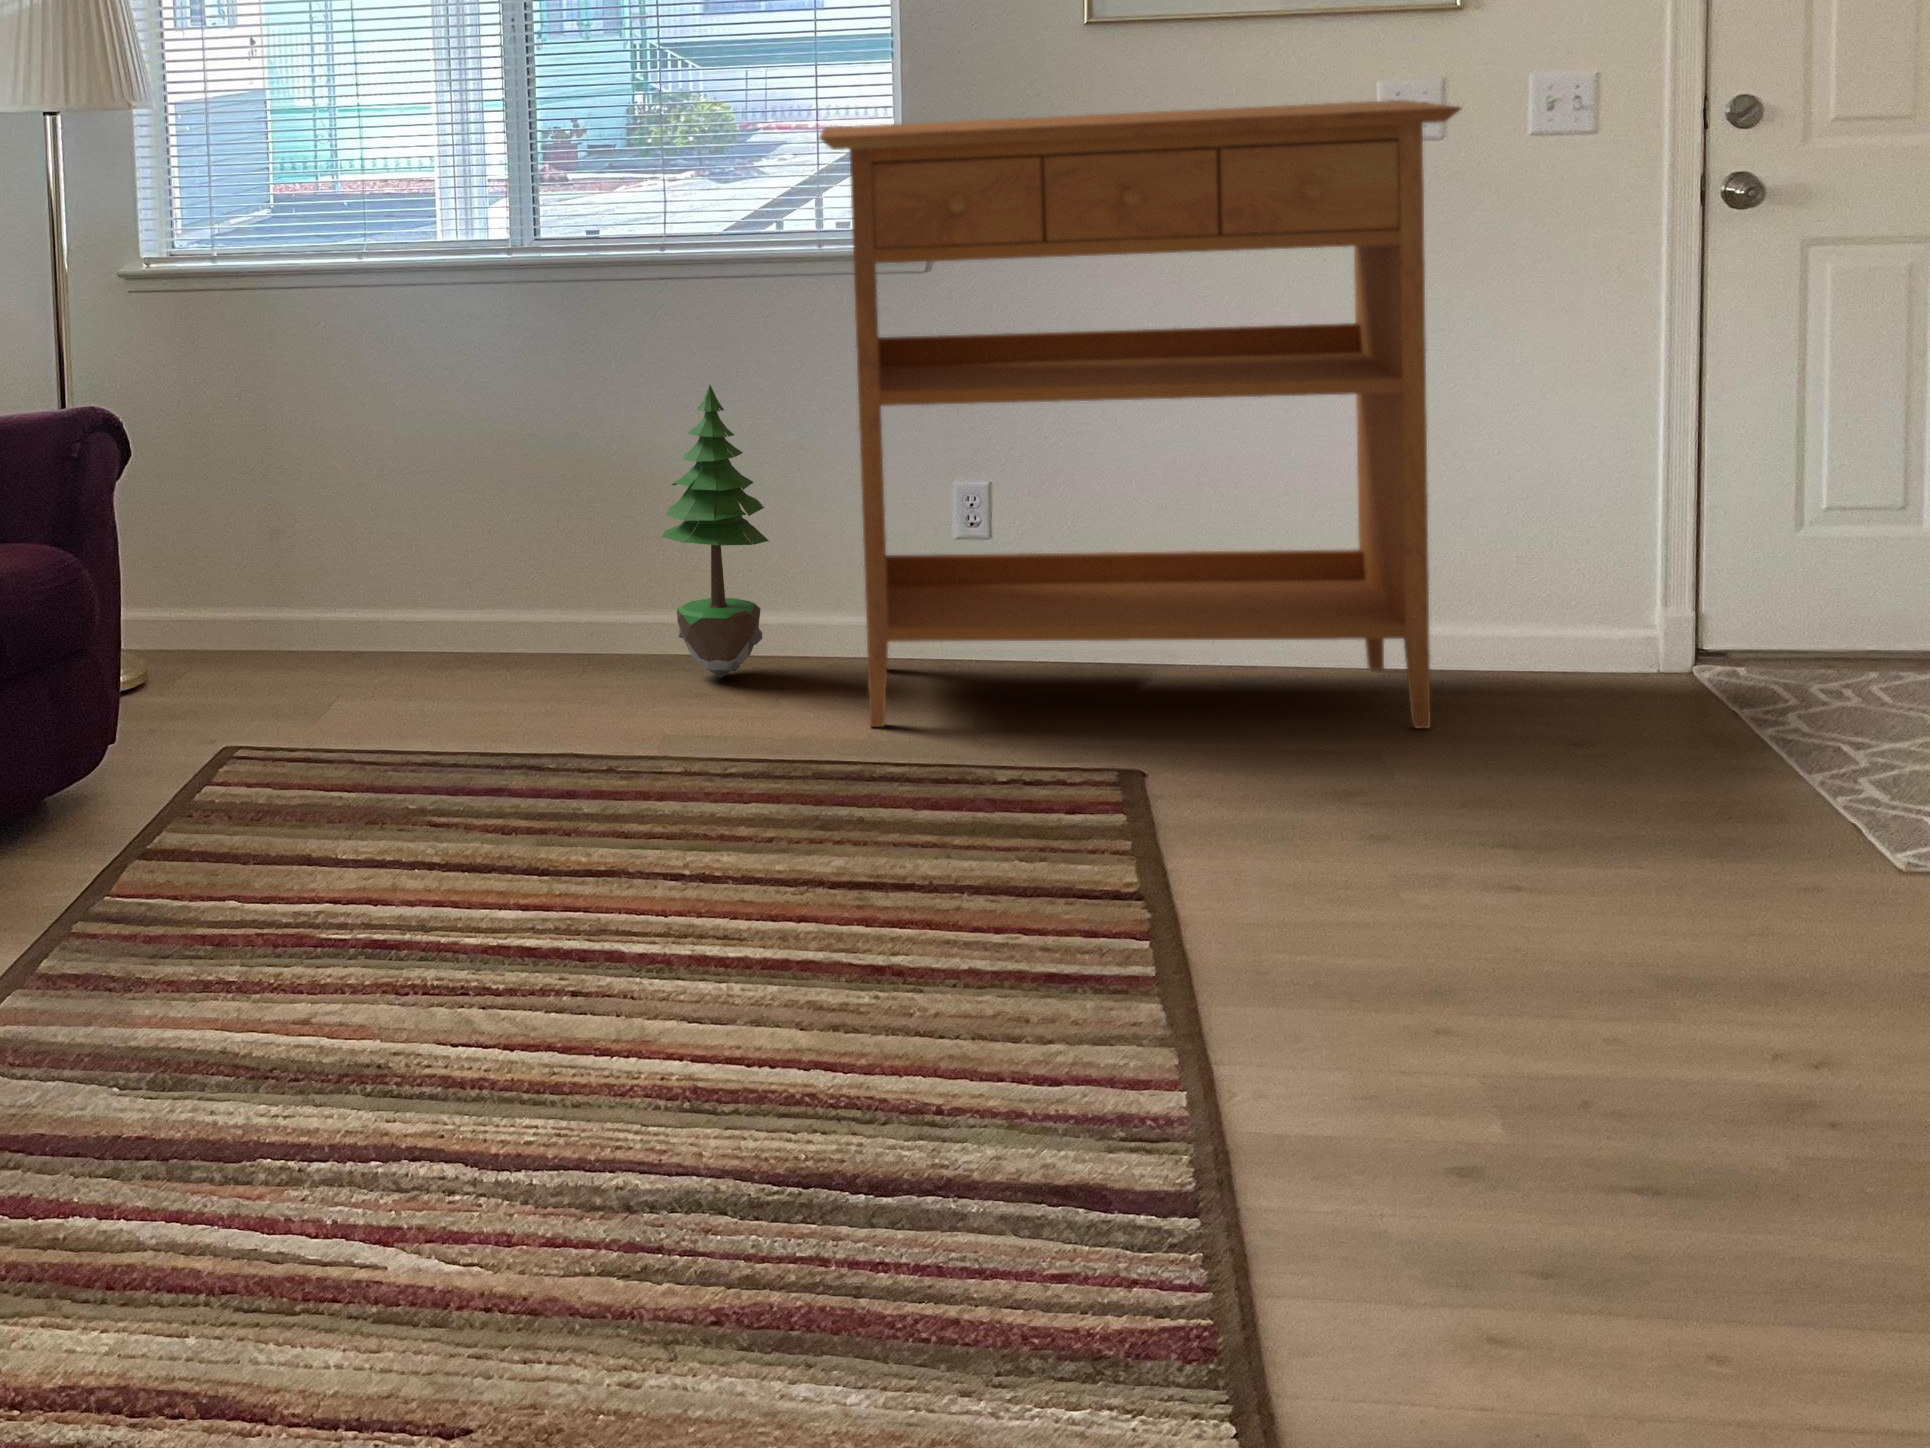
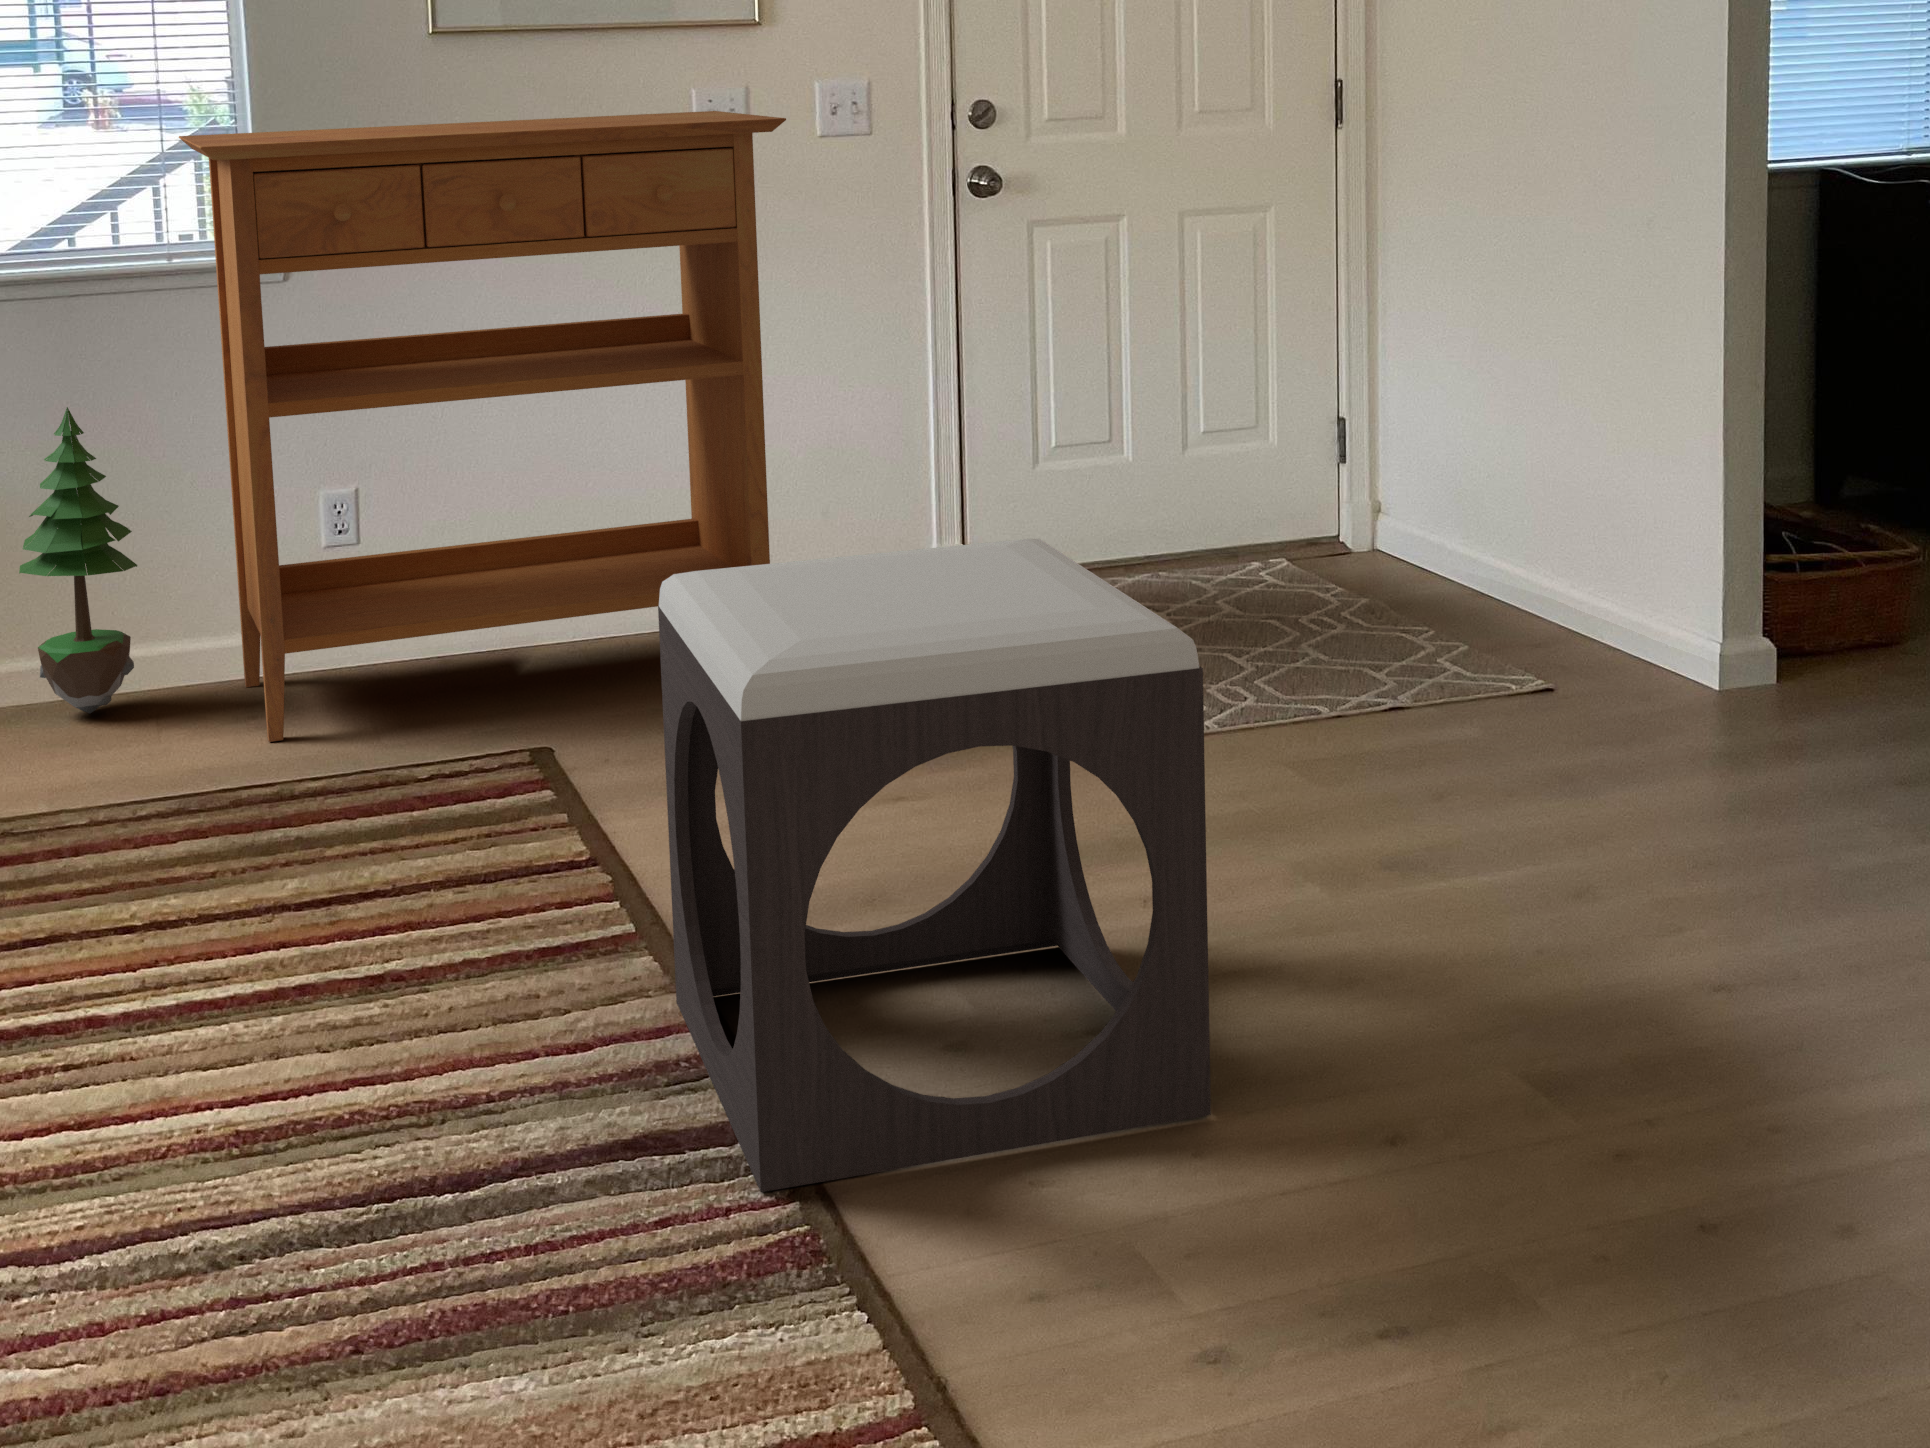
footstool: none [1162,597,1780,1334] -> present [658,539,1211,1192]

